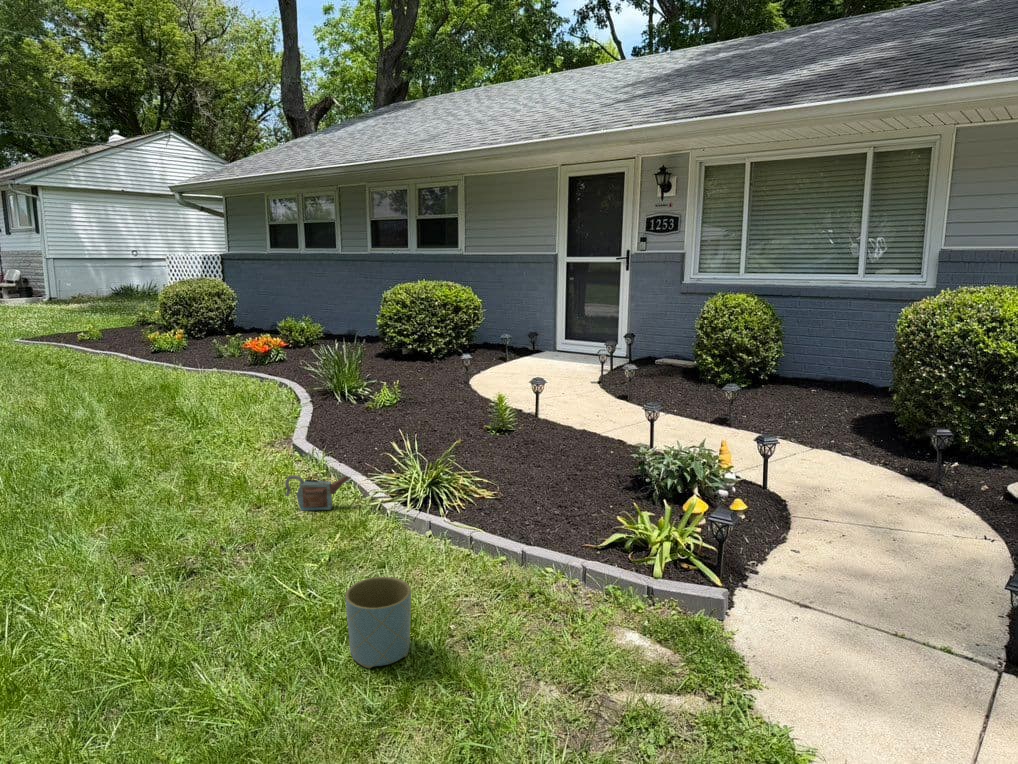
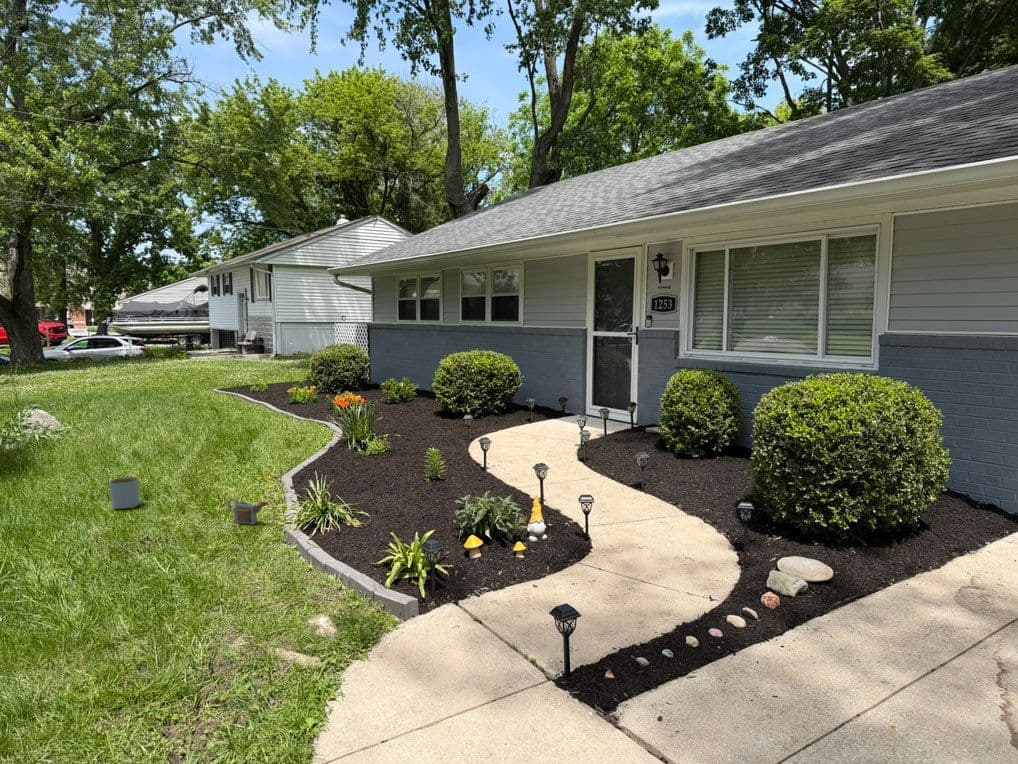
planter: present [345,577,411,668] -> present [109,477,140,509]

